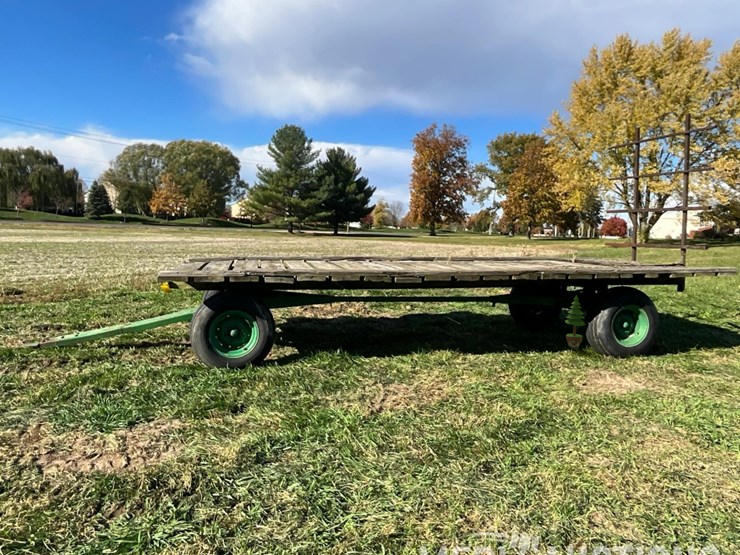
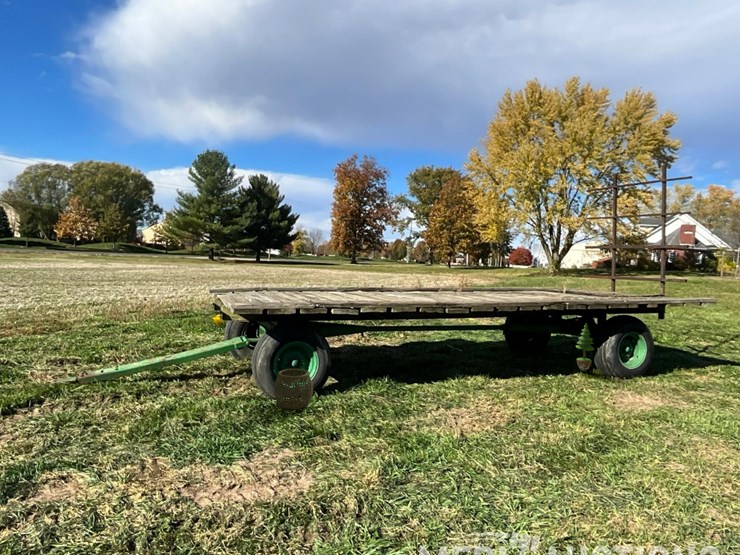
woven basket: none [207,338,247,378] -> present [274,369,313,409]

